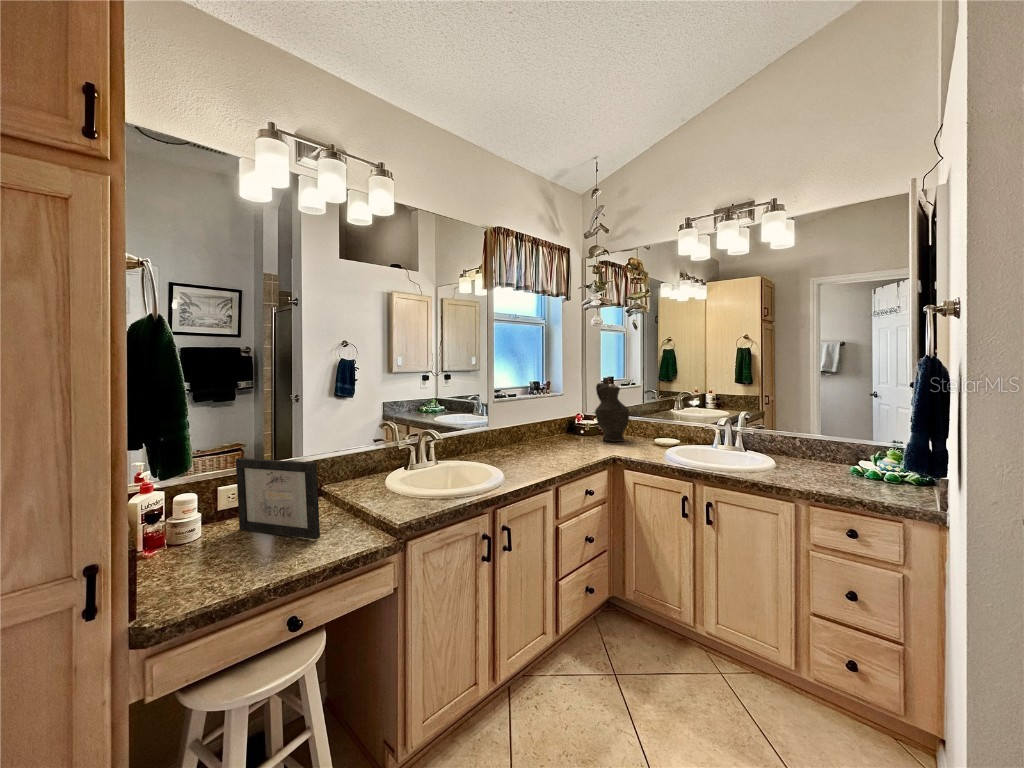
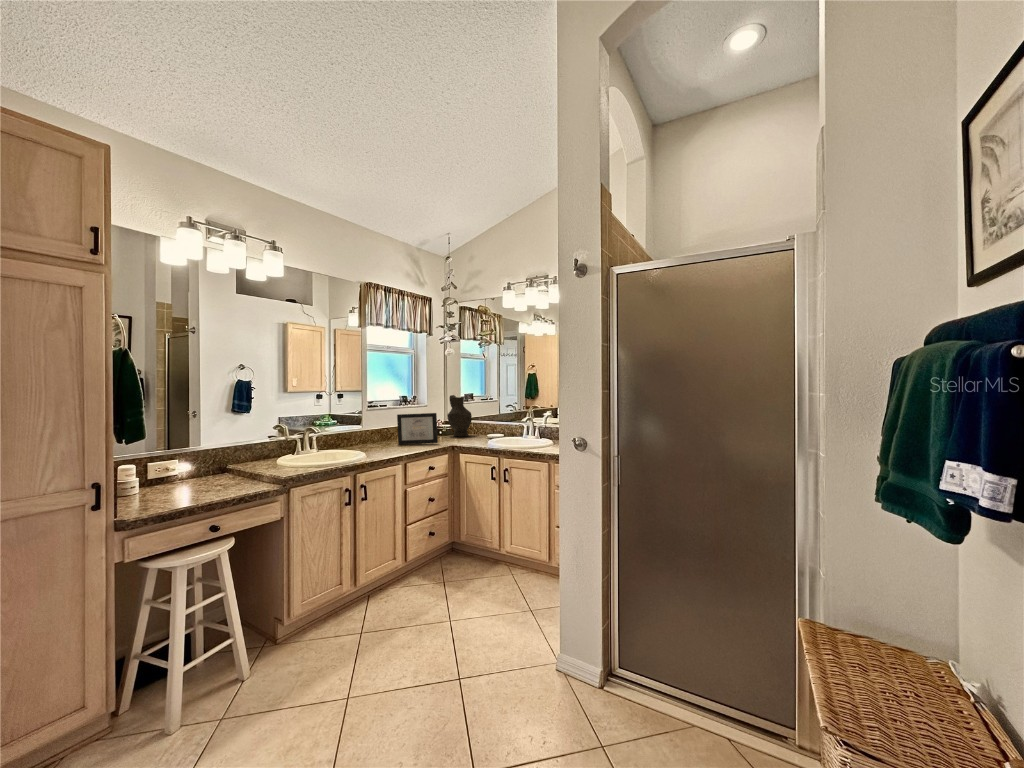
picture frame: present [236,458,320,540] -> present [397,413,438,444]

